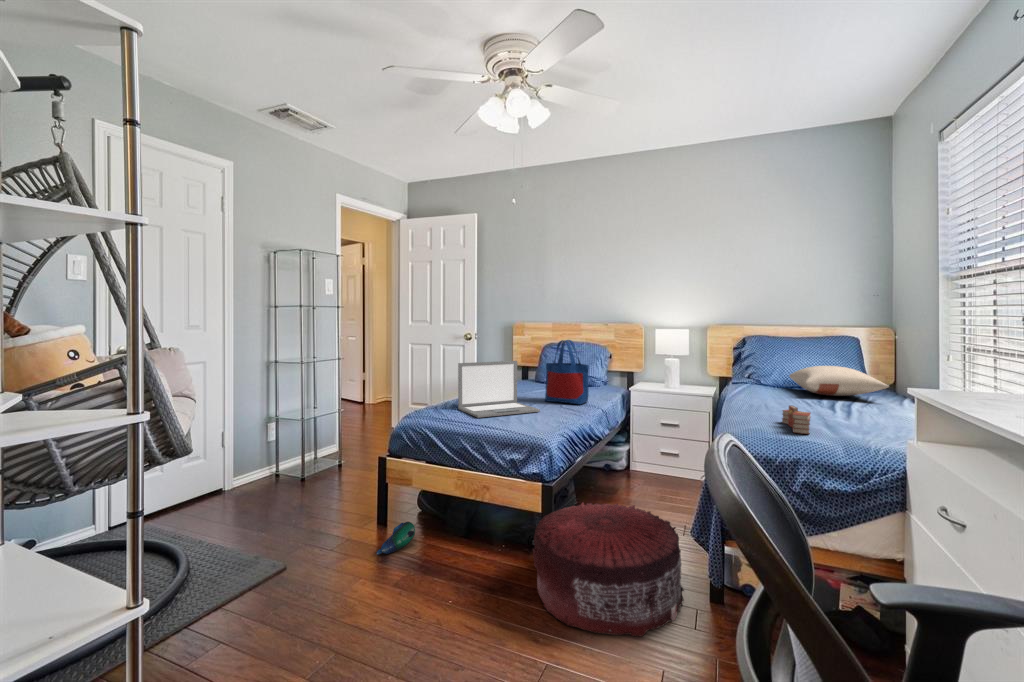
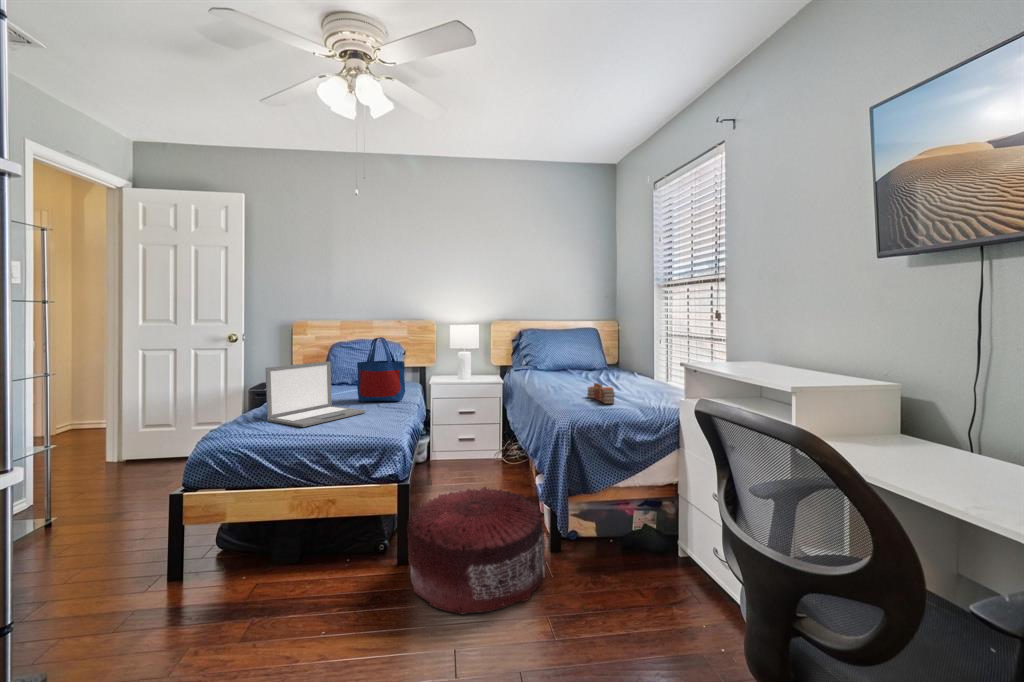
pillow: present [789,366,889,396] -> none [558,352,628,374]
plush toy: present [376,522,415,555] -> none [192,565,242,617]

